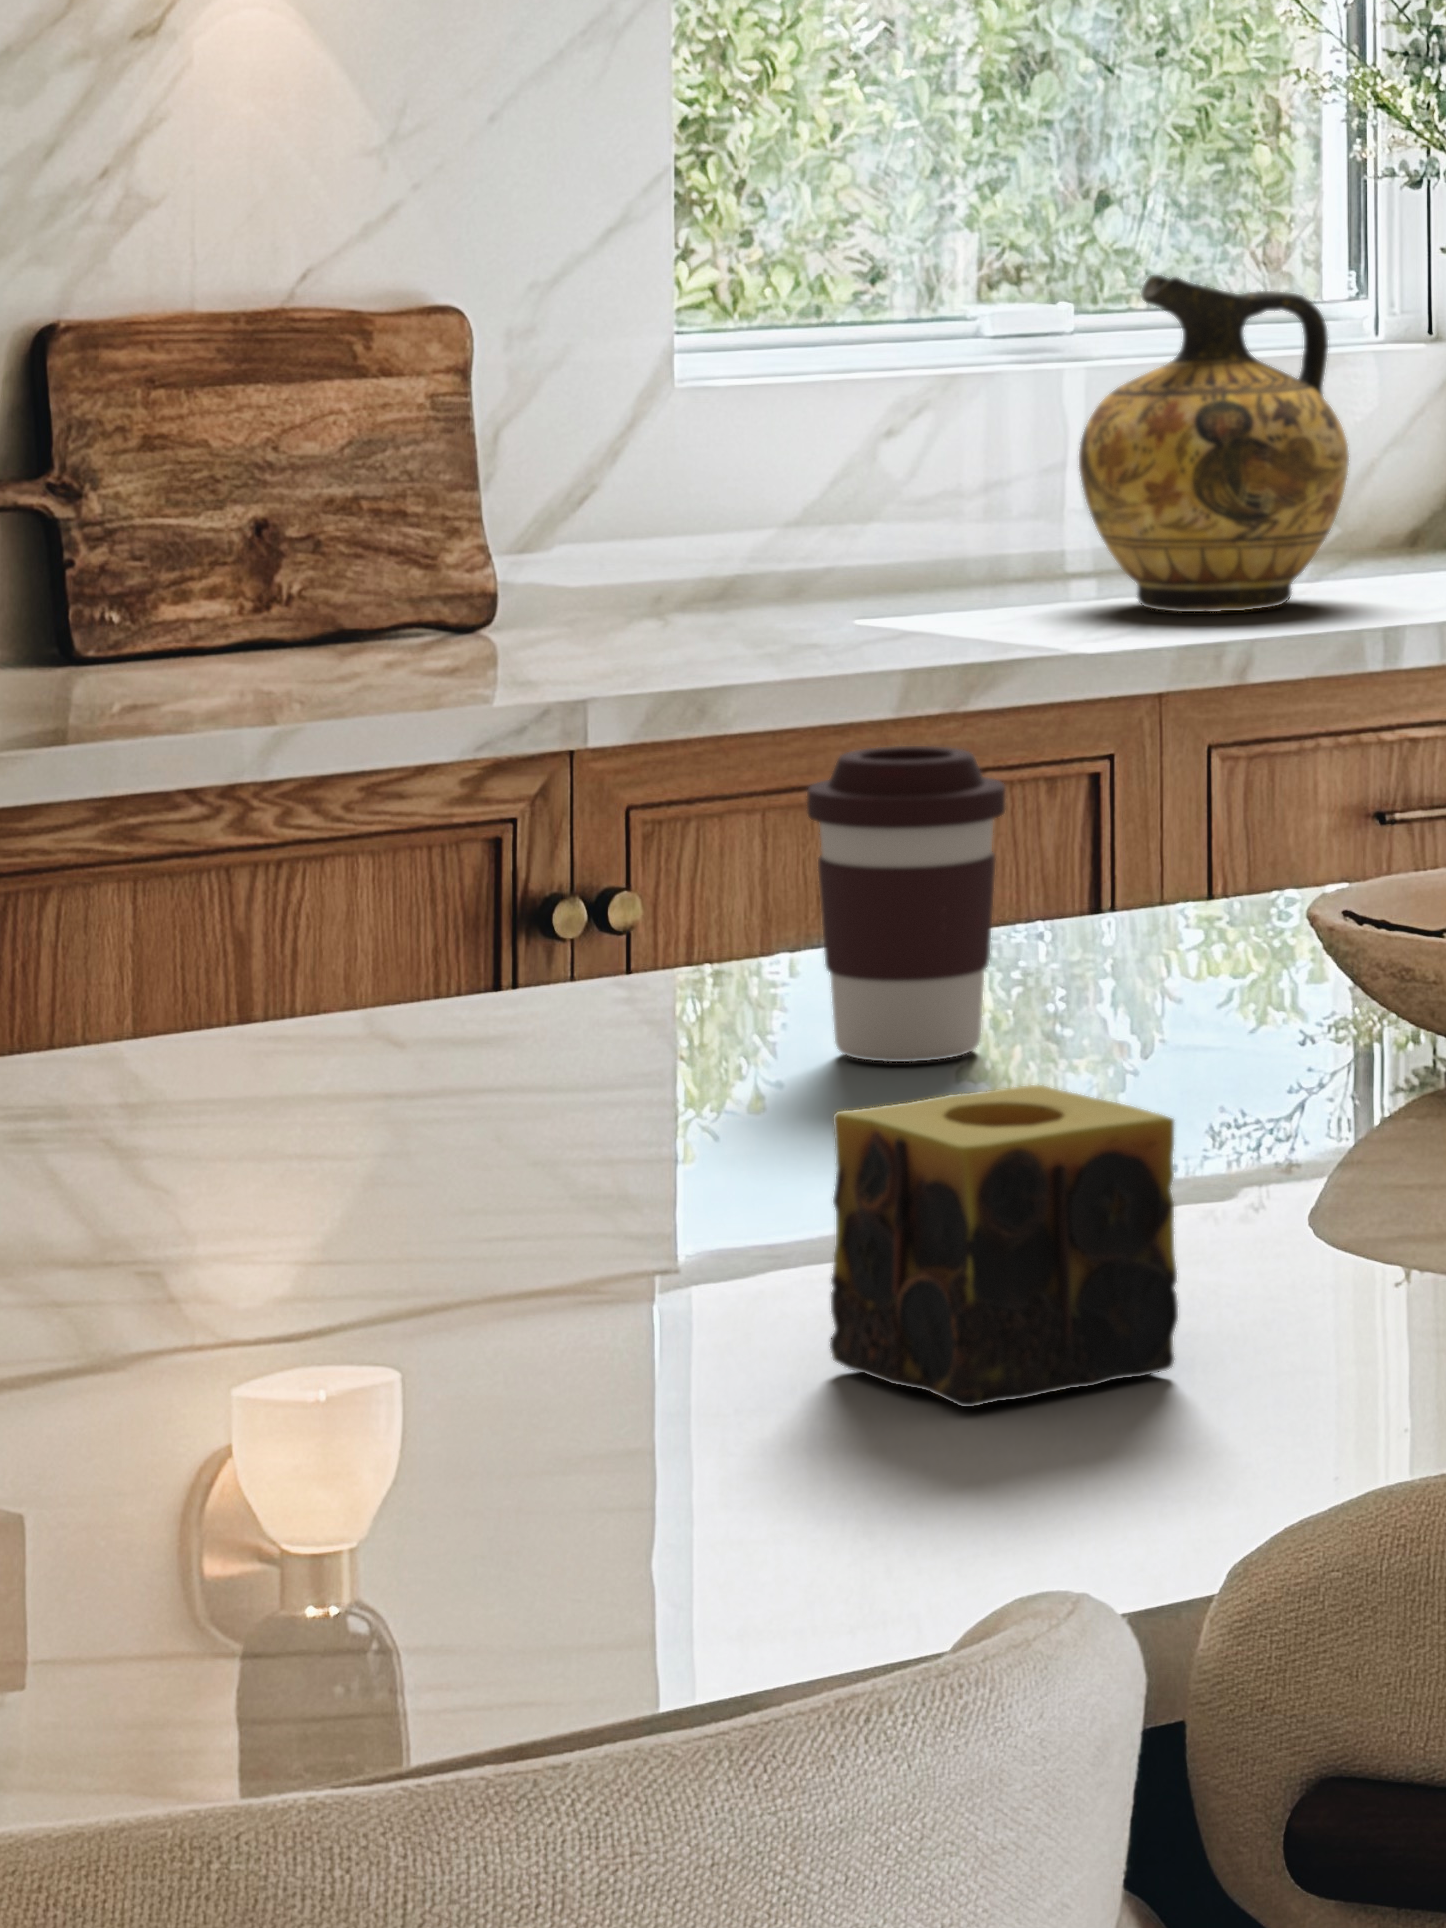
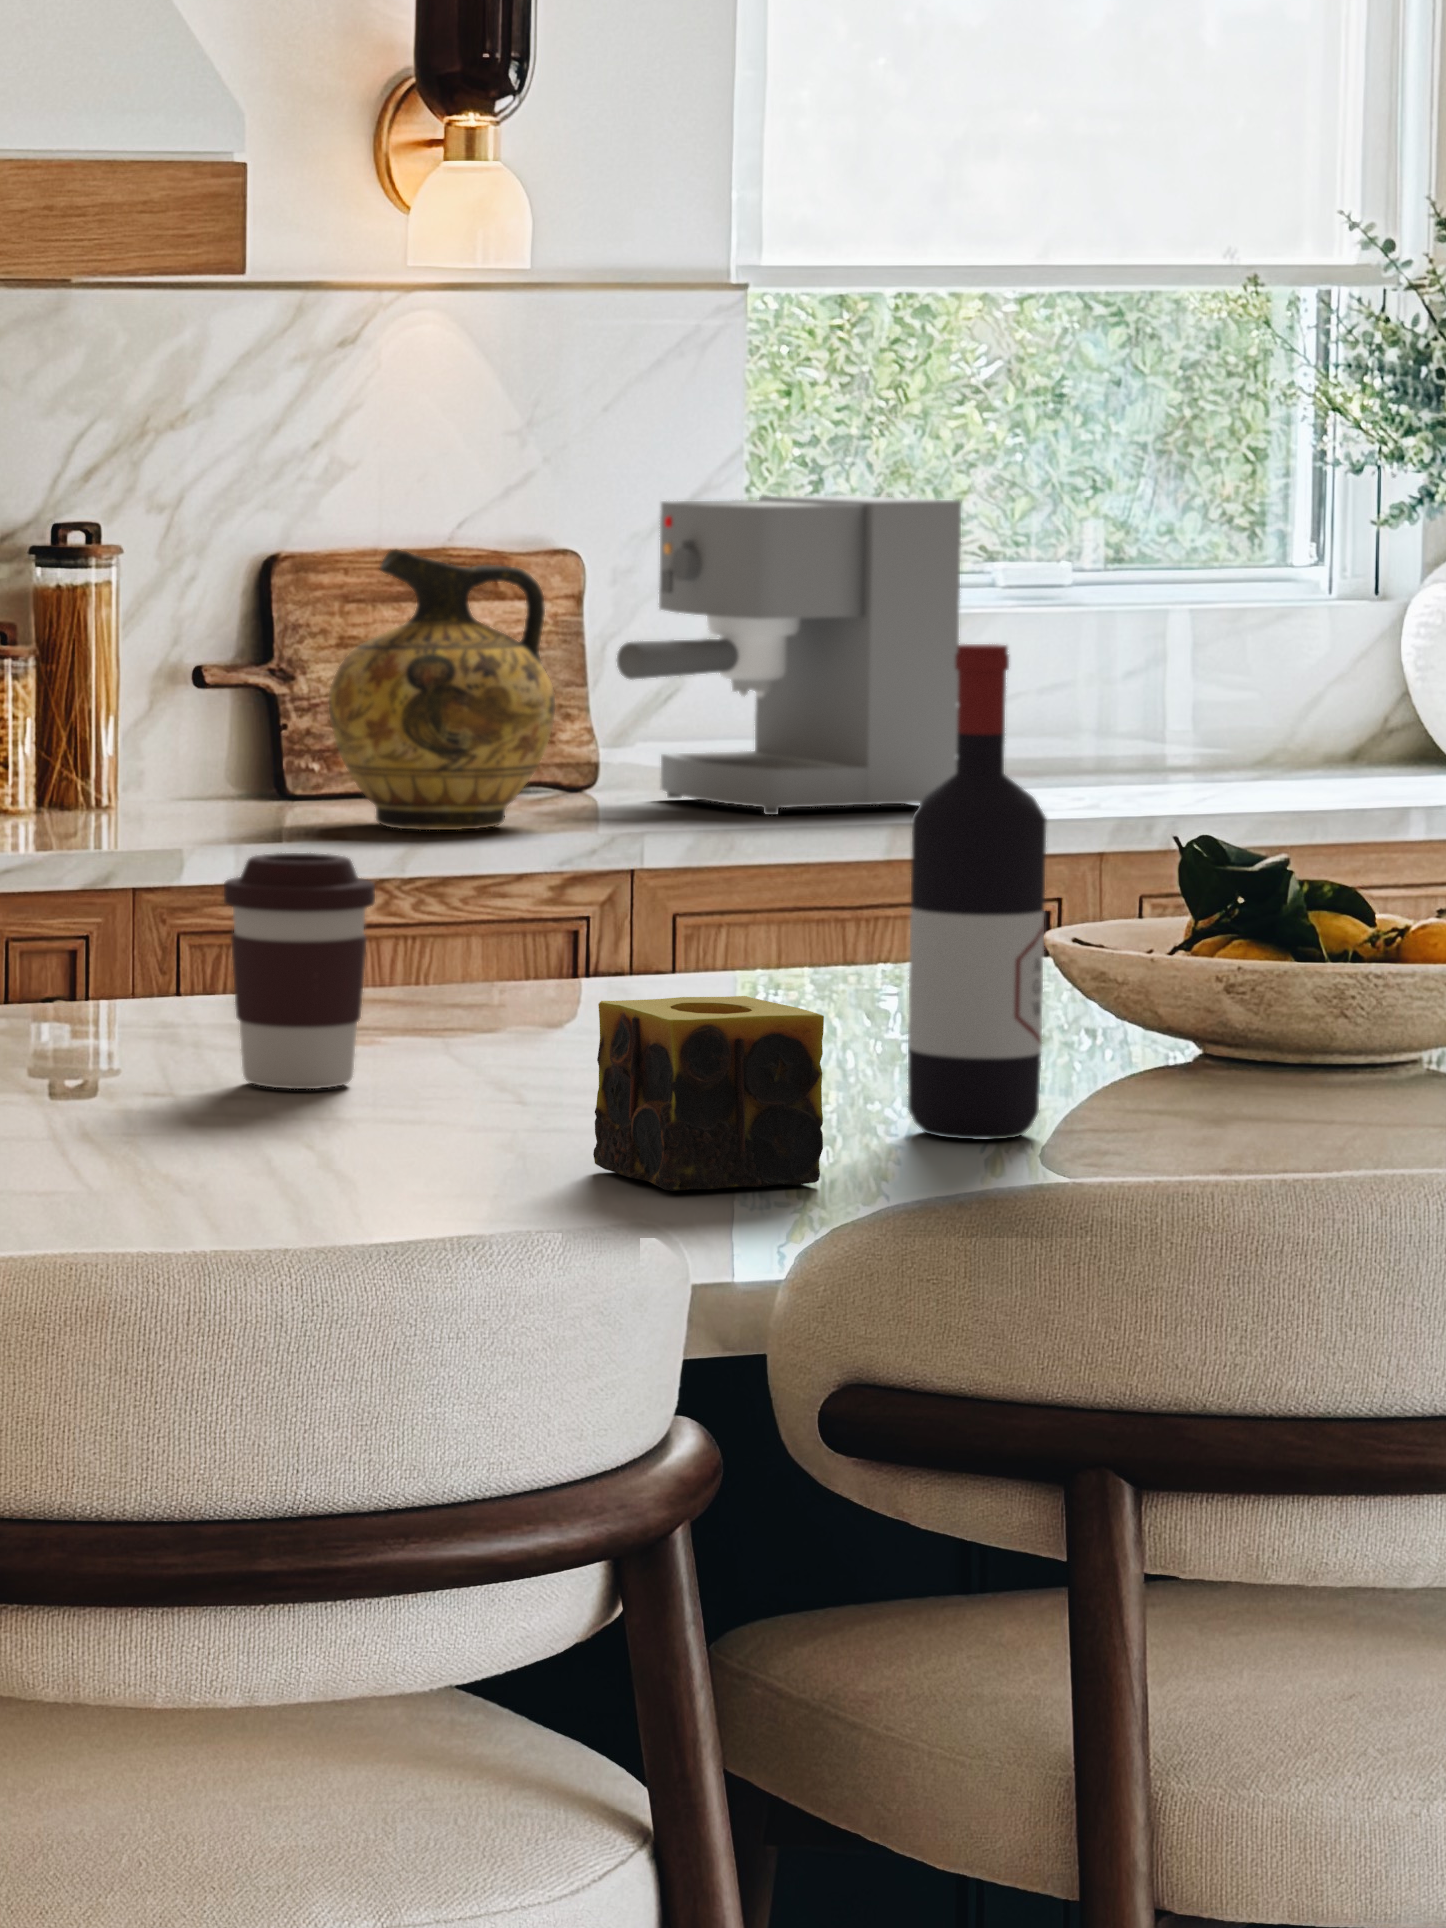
coffee maker: none [531,229,972,660] -> present [617,495,961,815]
ceramic jug: present [1079,275,1349,612] -> present [329,550,555,830]
wine bottle: none [1236,538,1423,1260] -> present [908,644,1046,1140]
coffee cup: present [807,746,1005,1062] -> present [224,853,375,1089]

